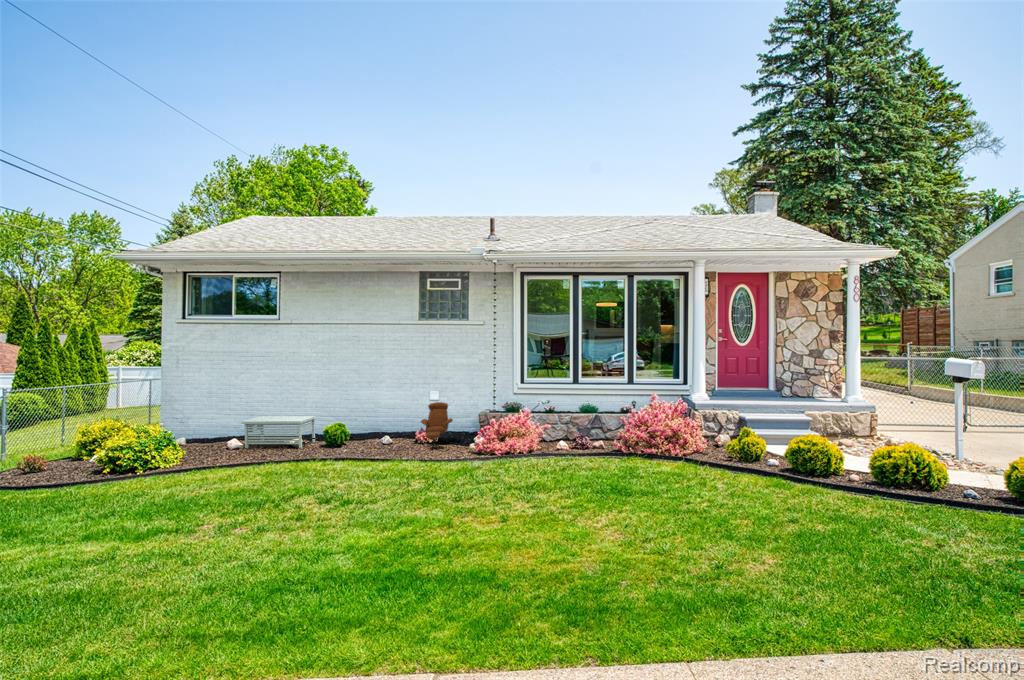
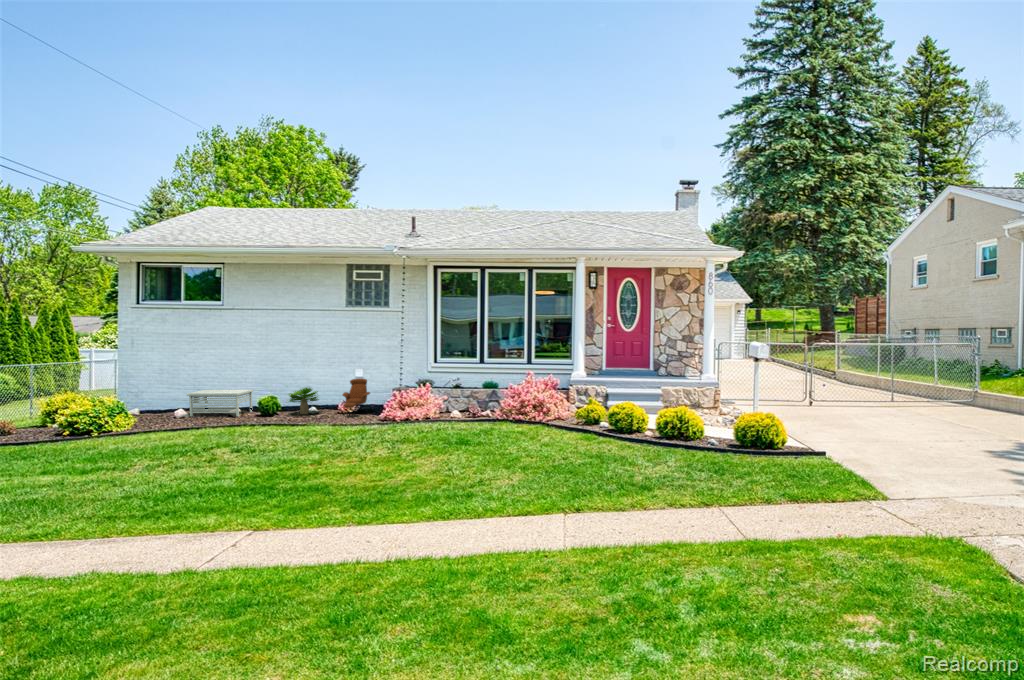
potted plant: none [356,412,396,445] -> present [289,387,319,414]

